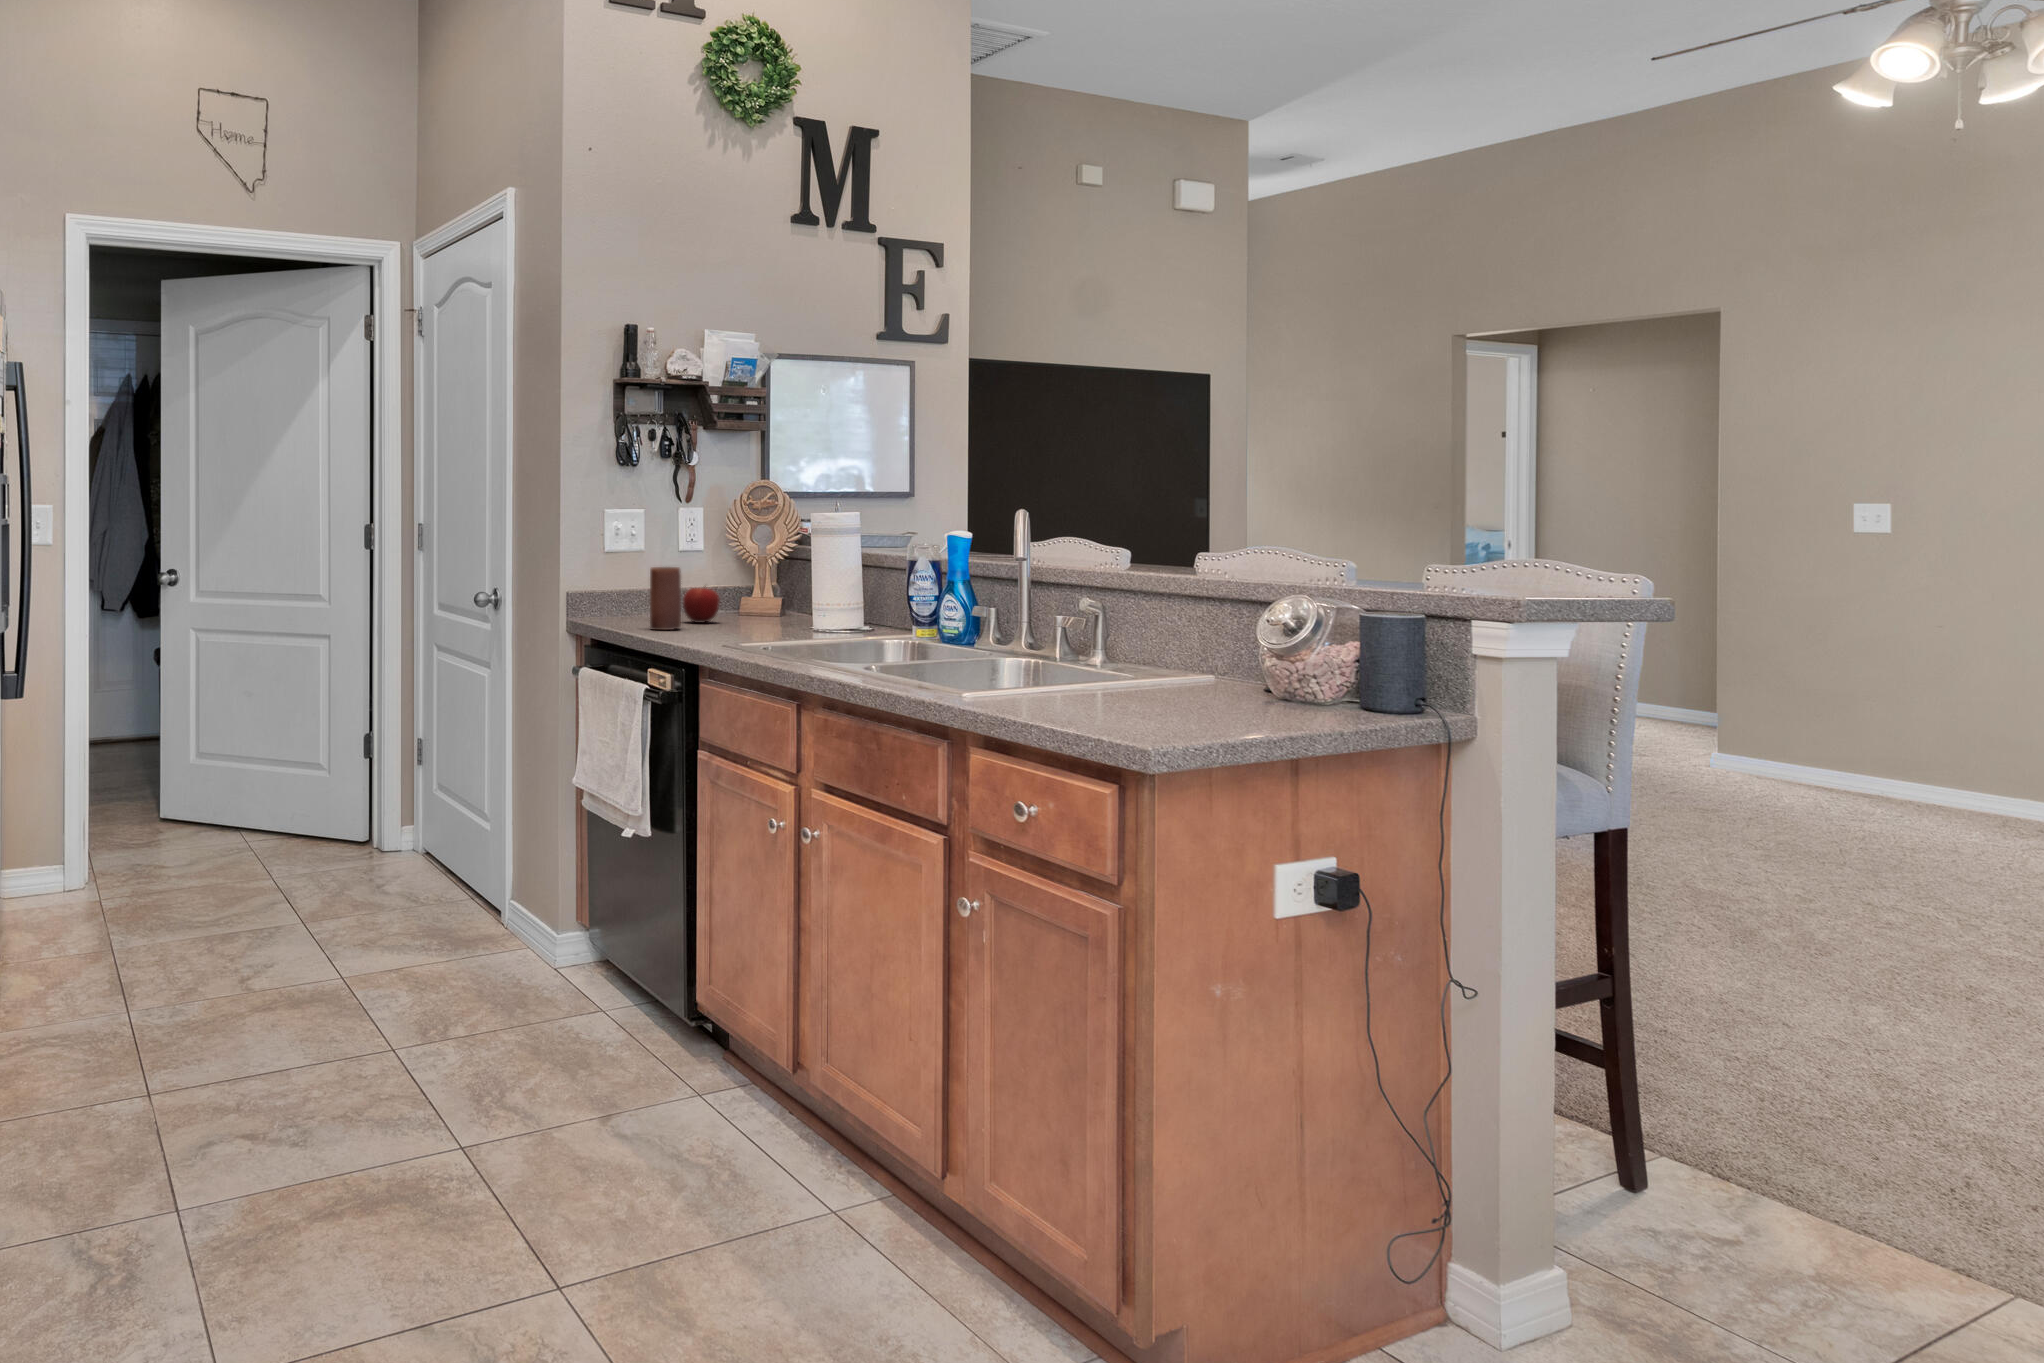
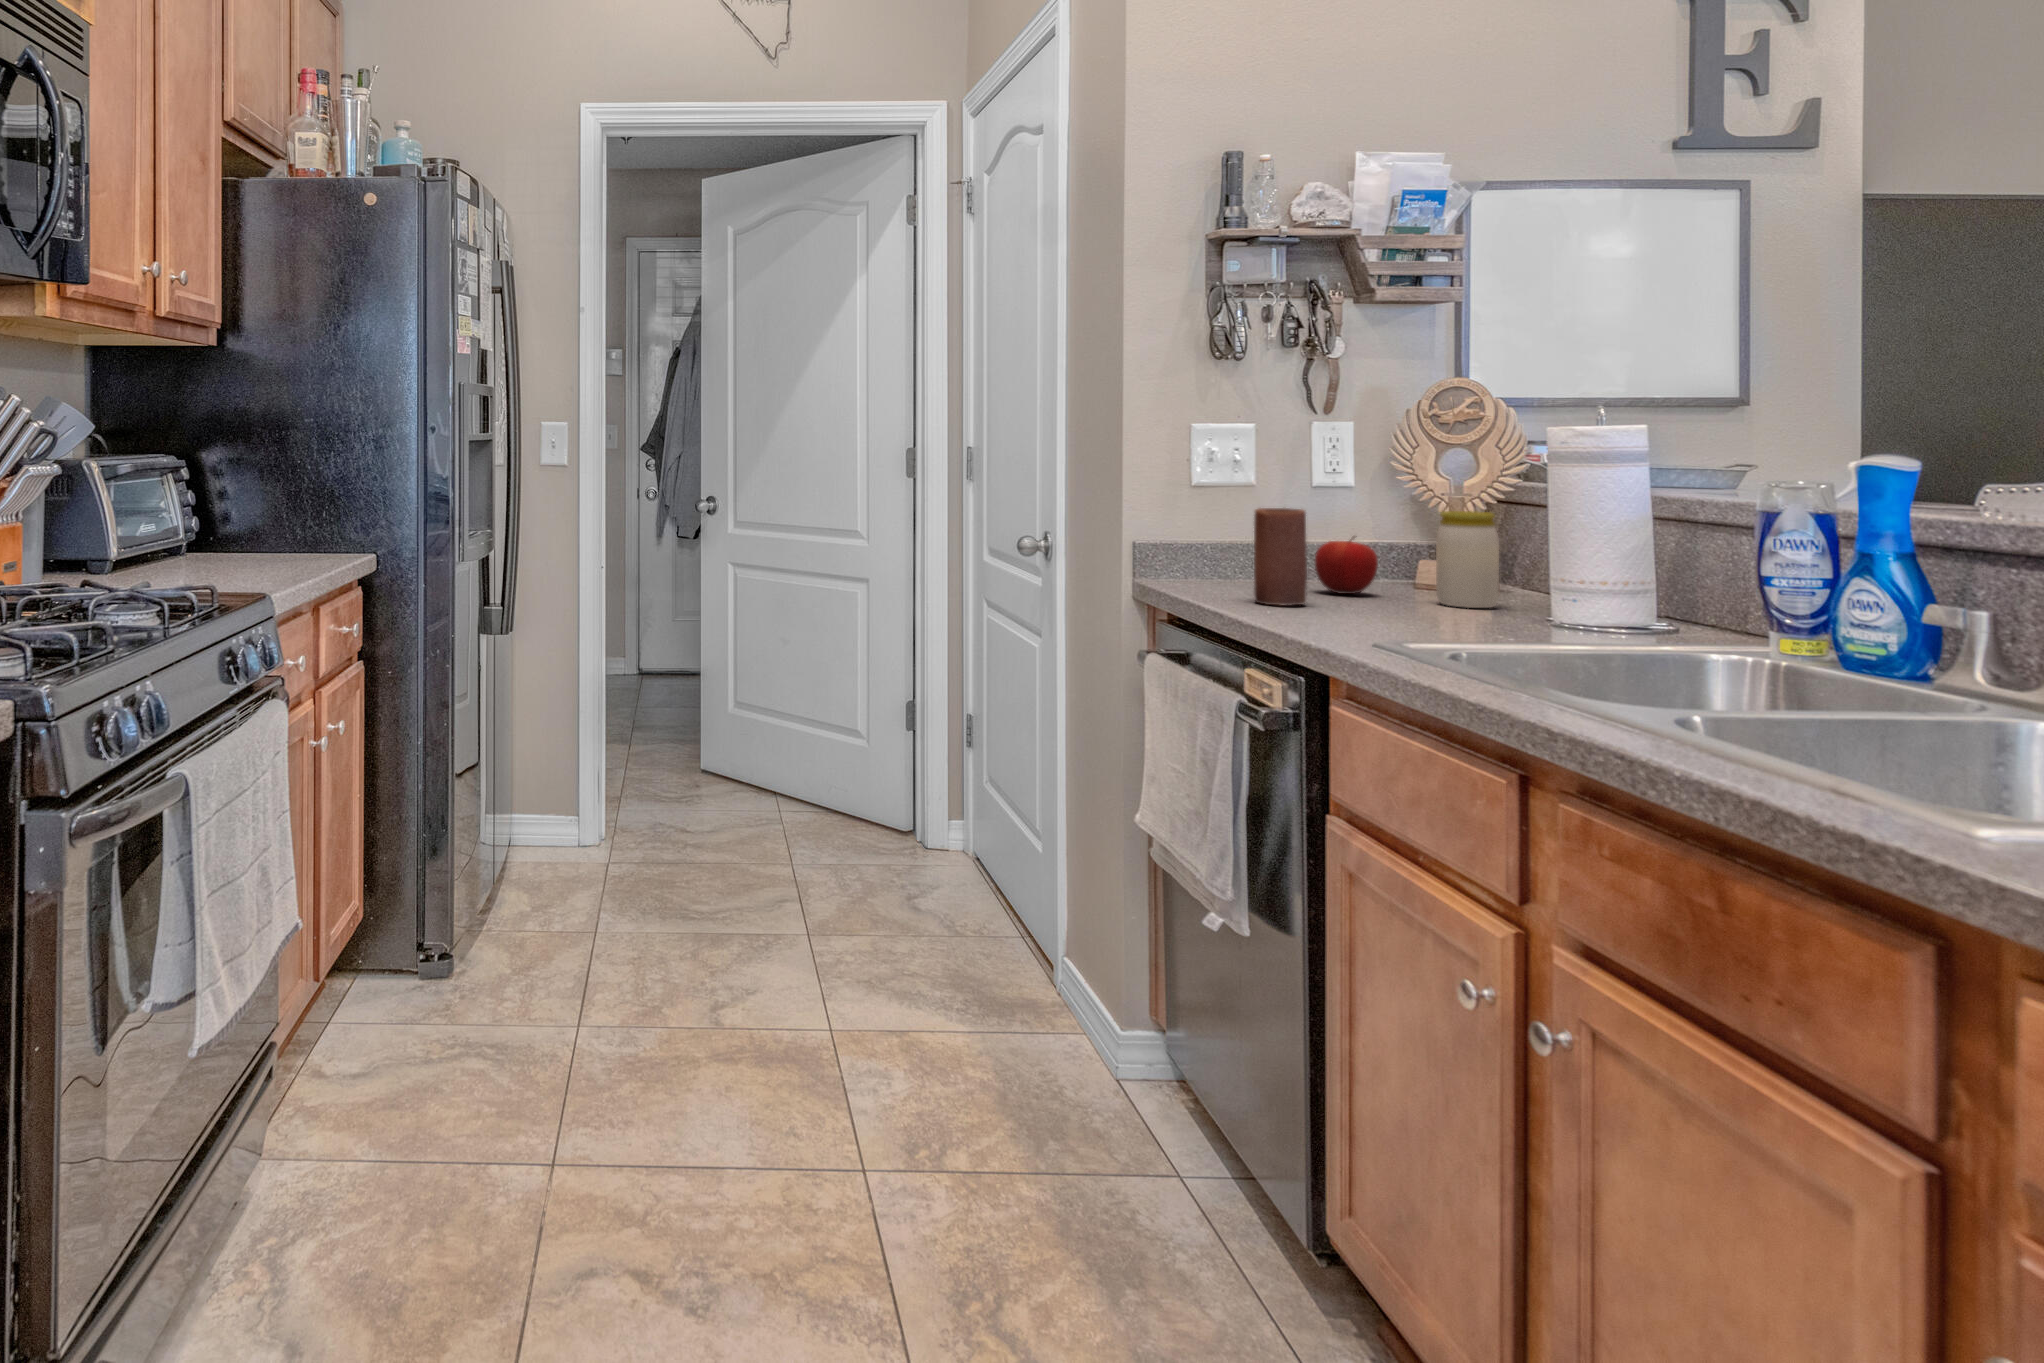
jar: none [752,566,786,626] -> present [1436,511,1499,608]

